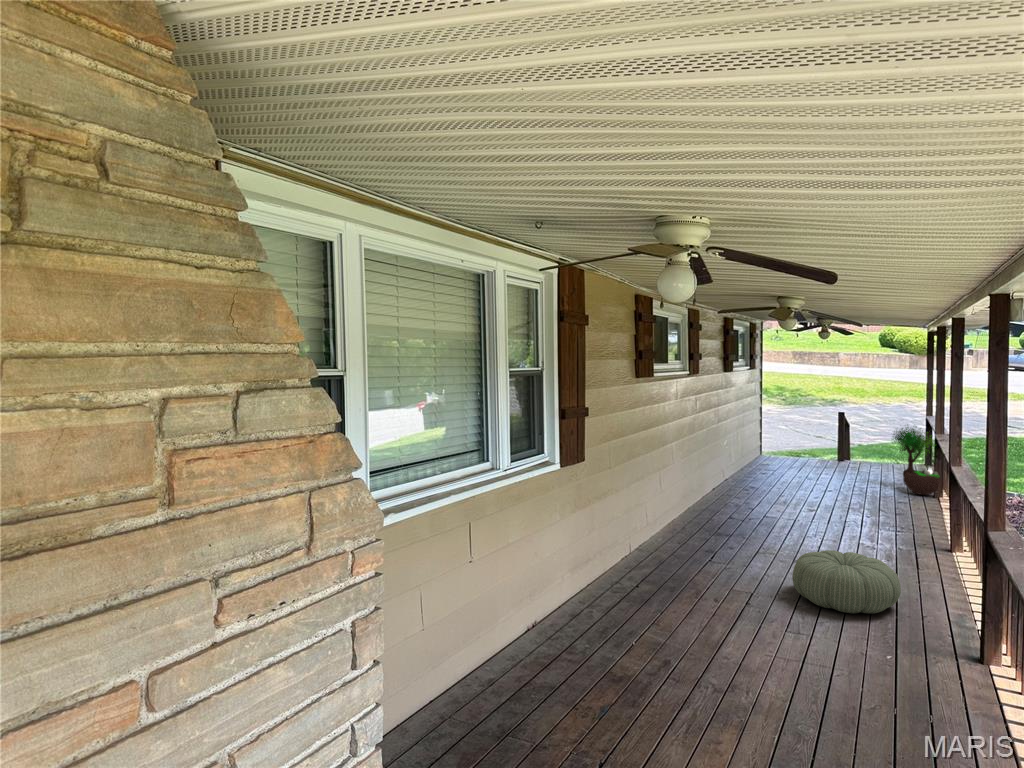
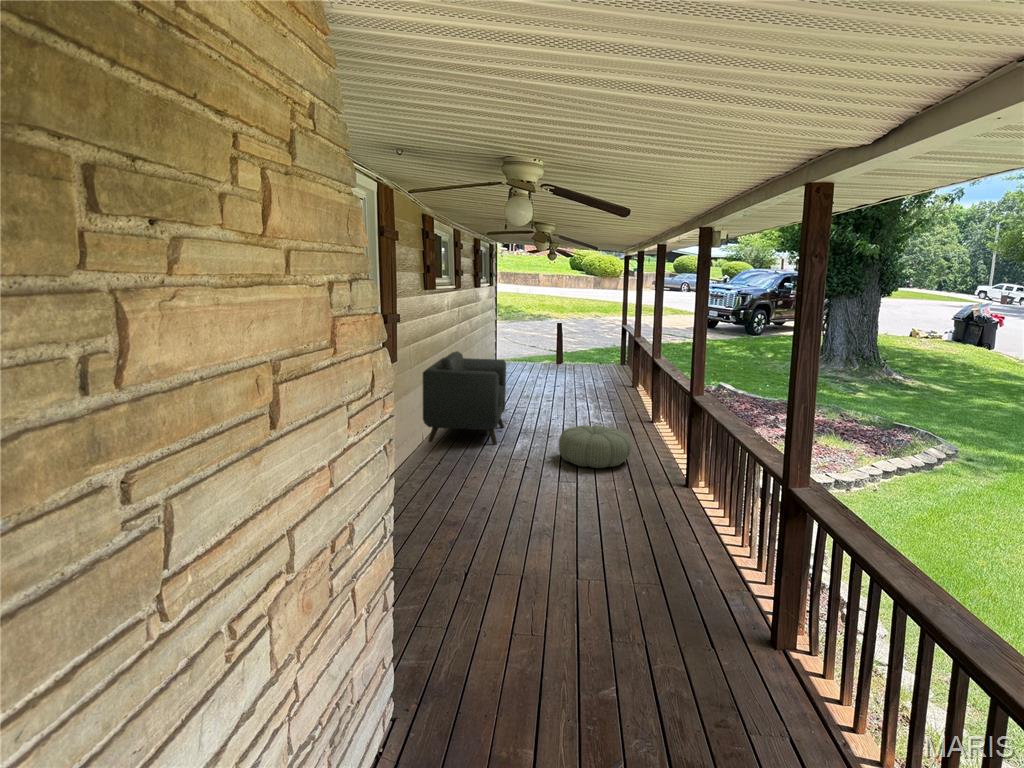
potted tree: present [892,427,940,495] -> none [602,328,635,385]
armchair: none [629,446,739,563] -> present [423,351,506,445]

